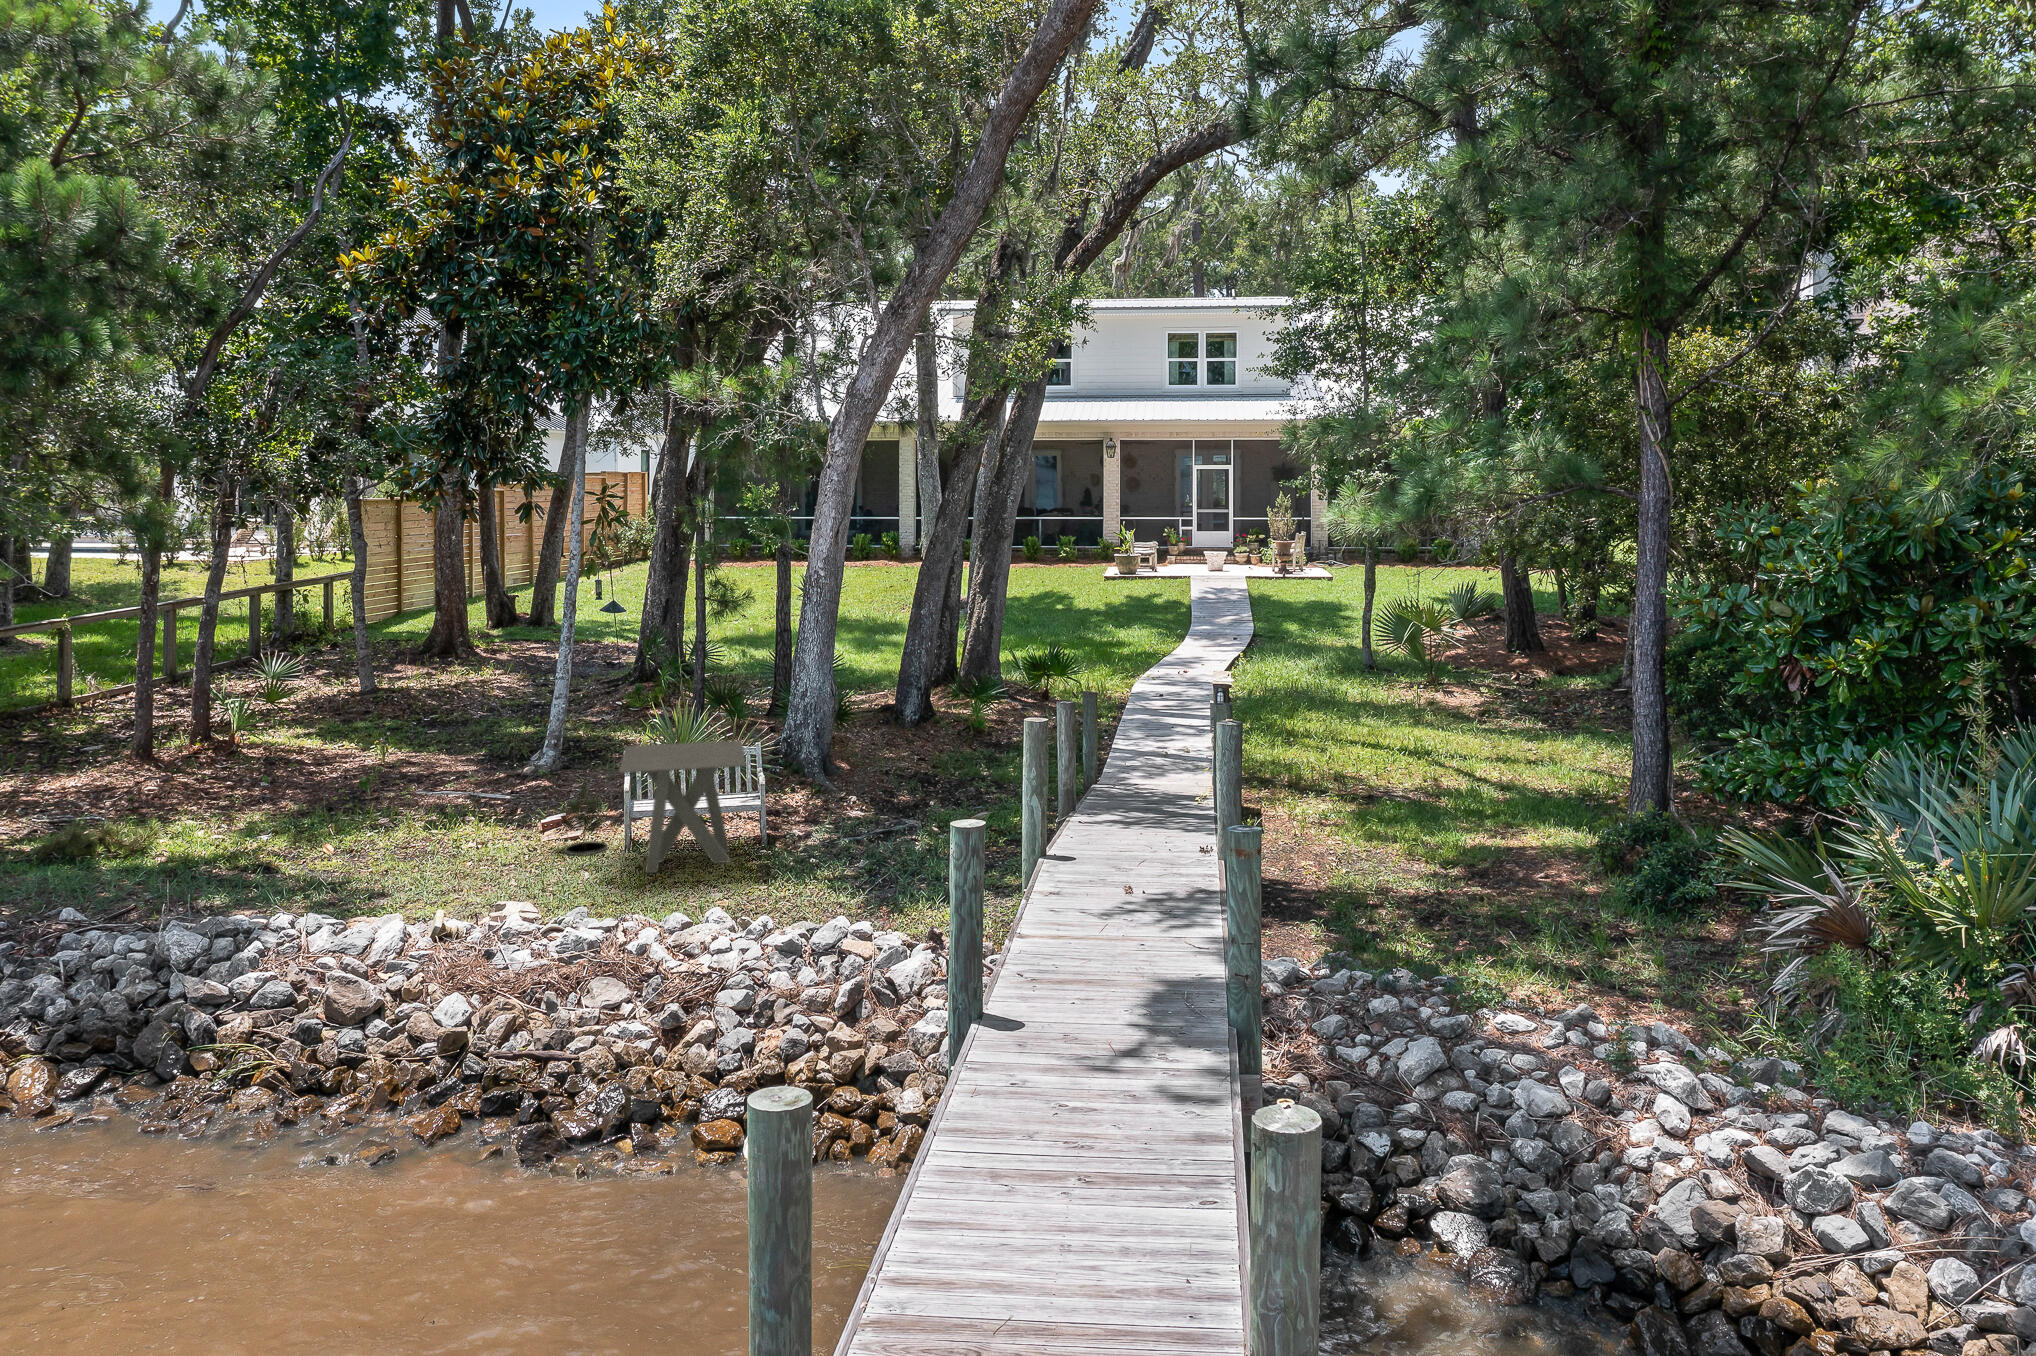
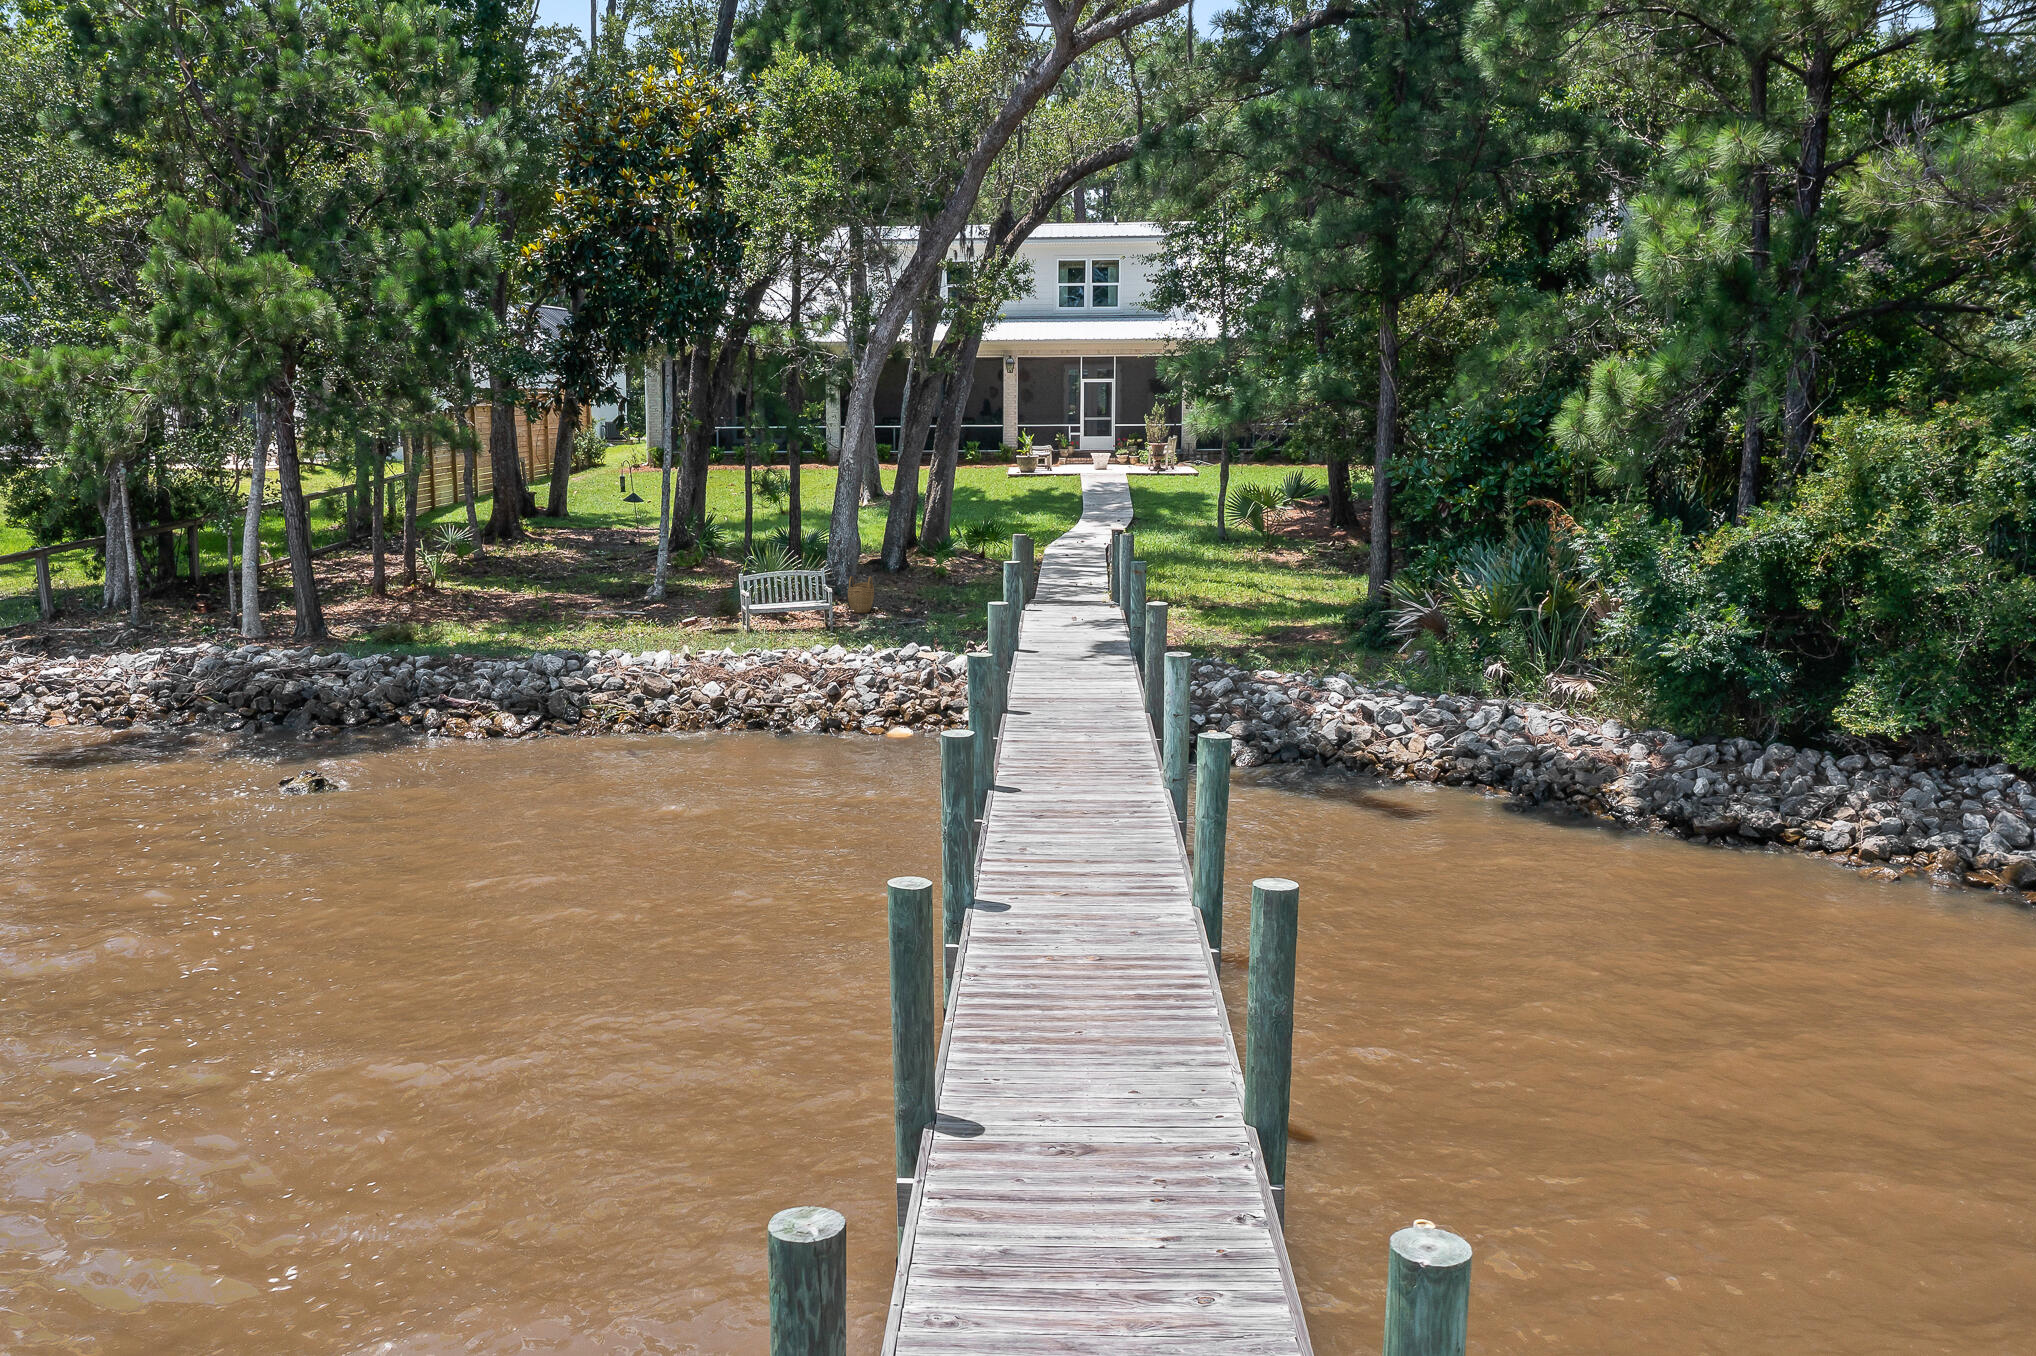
dining table: present [619,740,746,873] -> none [754,564,838,639]
woven basket: none [805,748,848,807] -> present [848,576,874,613]

